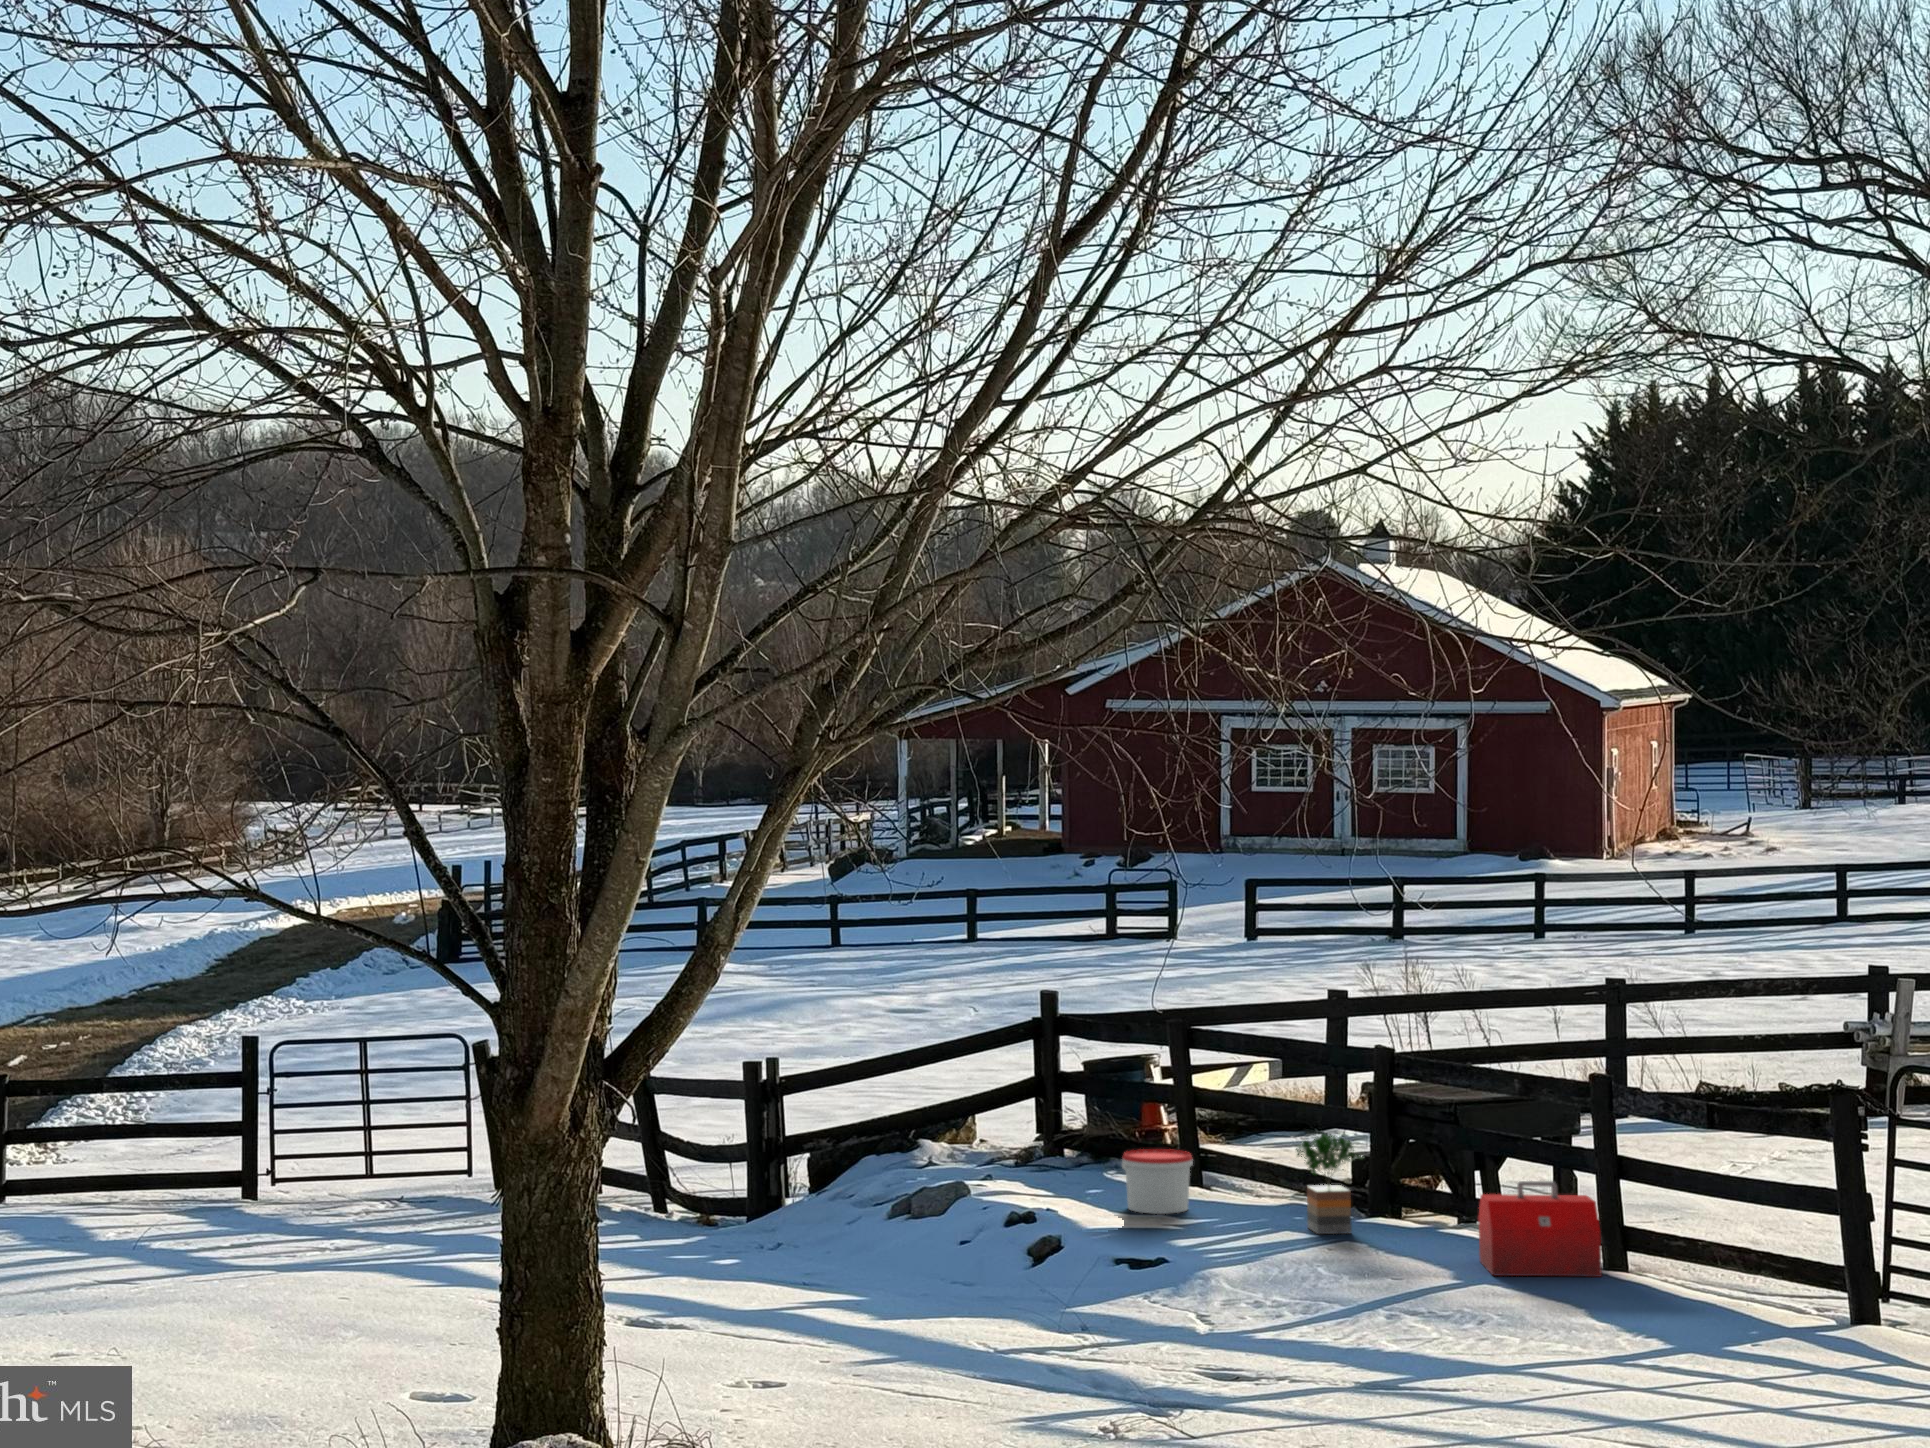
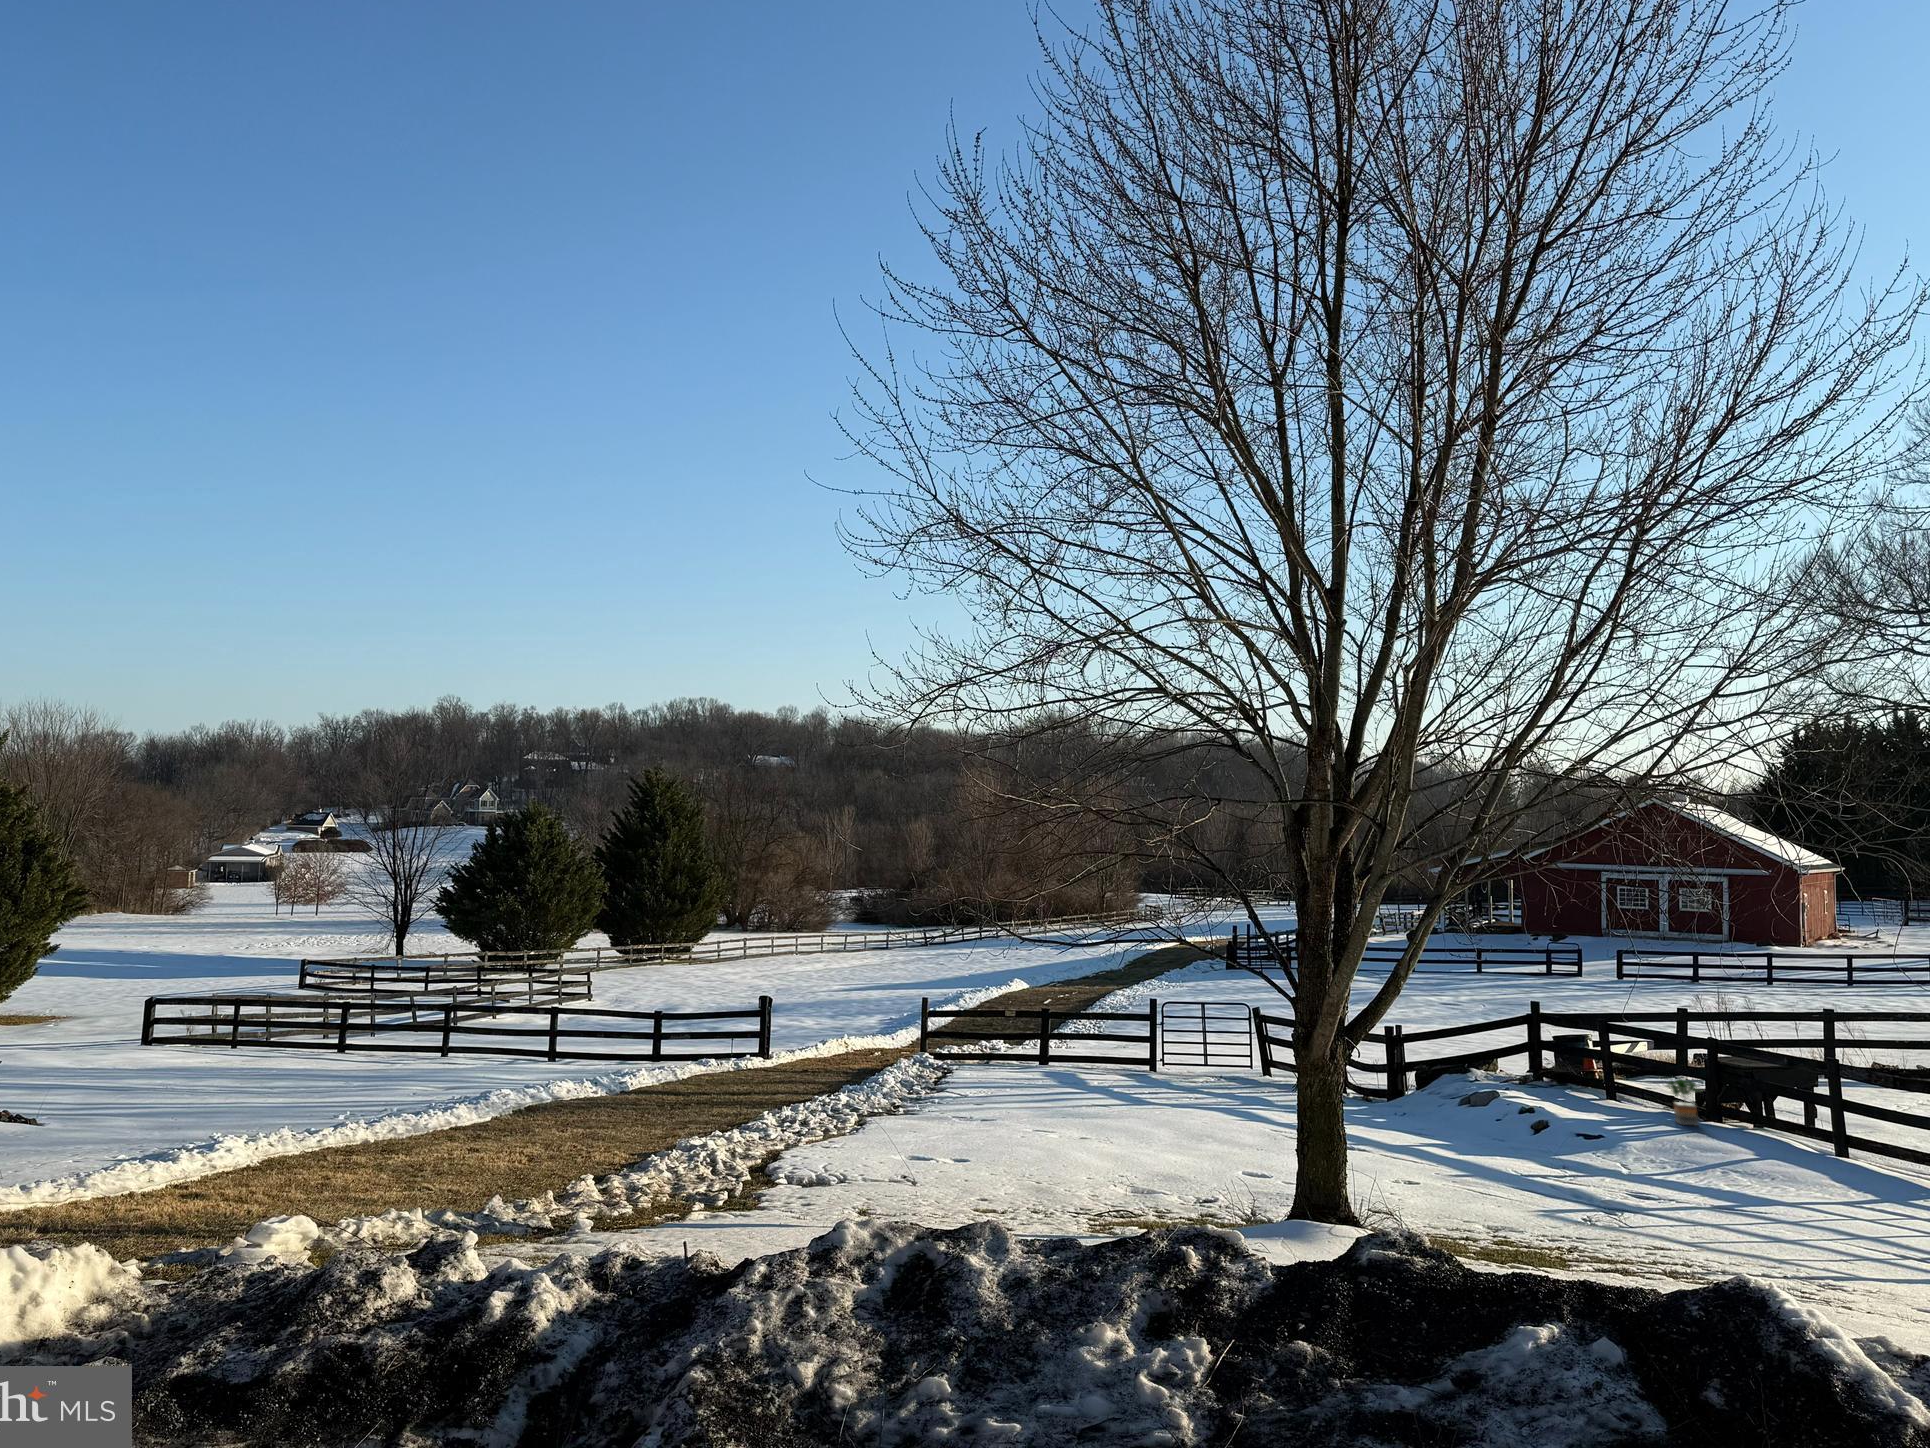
bucket: present [1122,1149,1193,1214] -> none [1577,1080,1613,1110]
toolbox: present [1478,1181,1602,1277] -> none [1764,1107,1831,1154]

